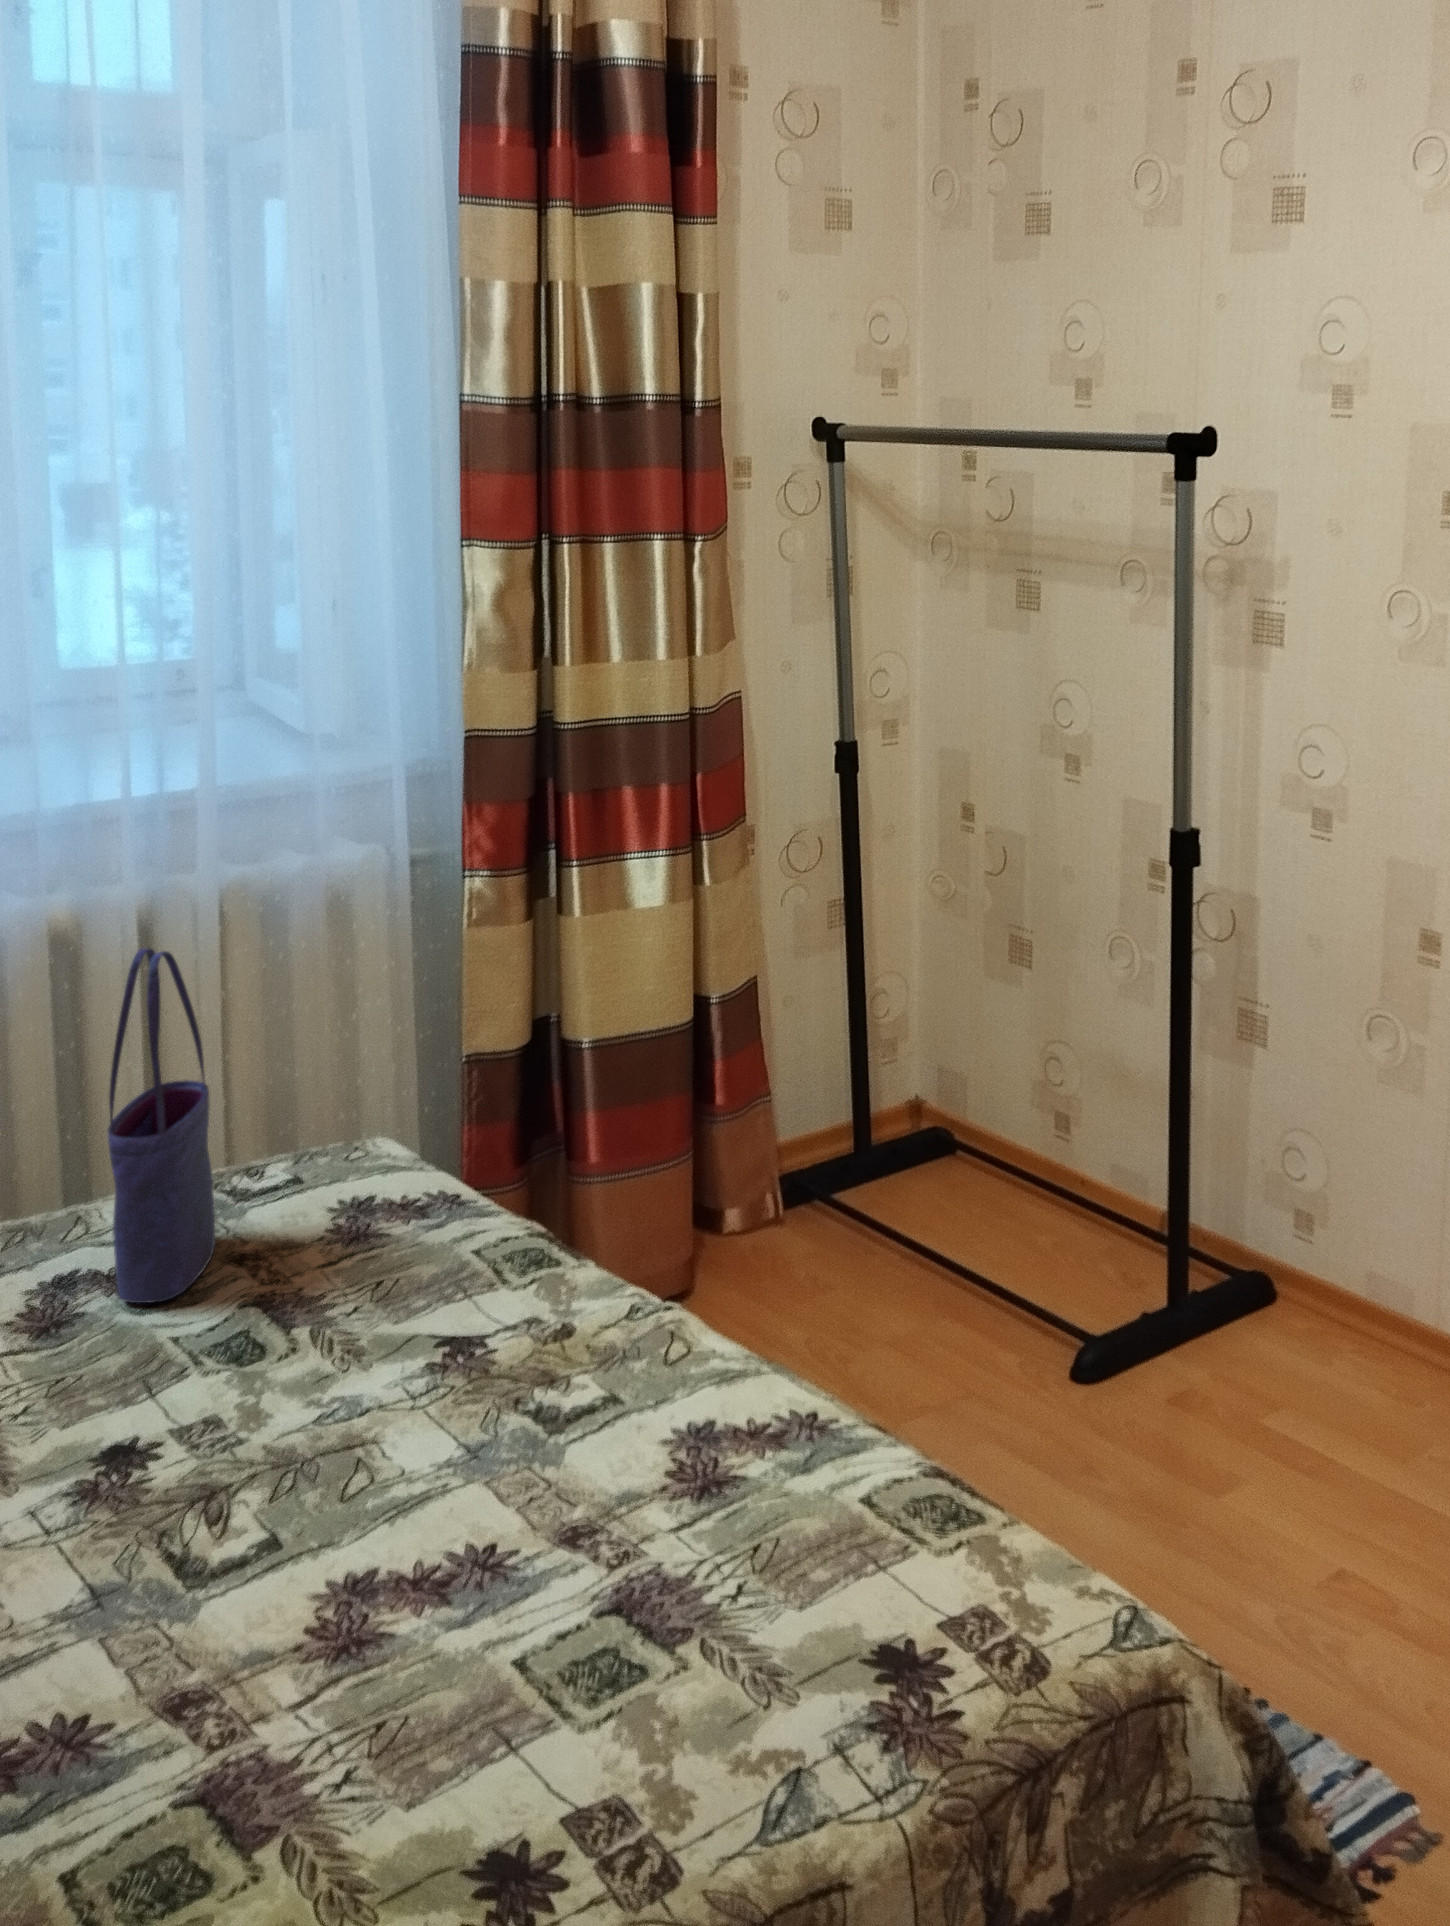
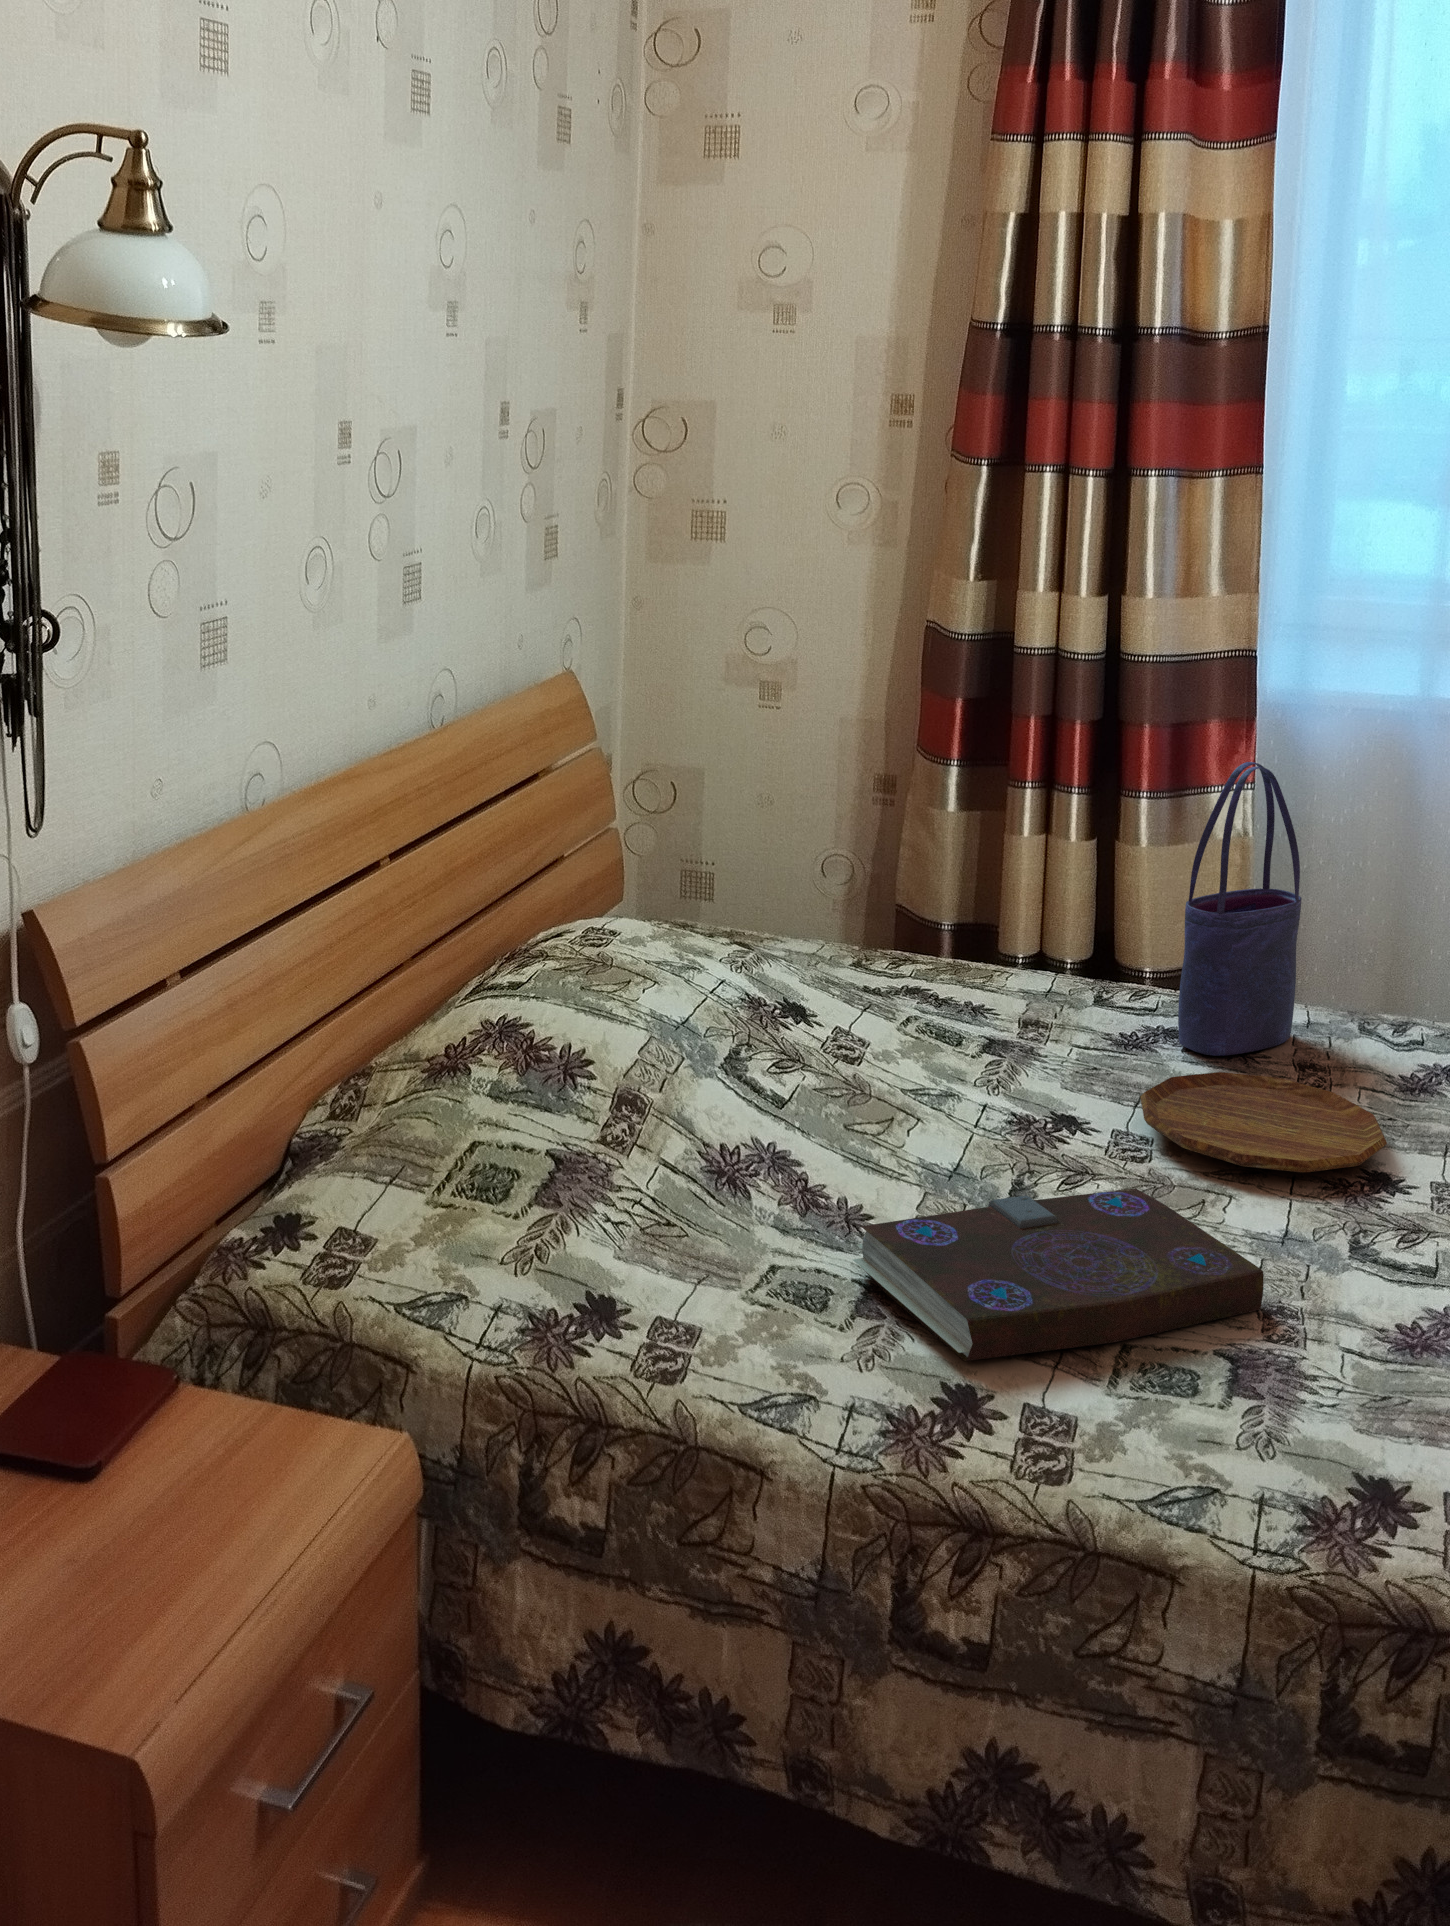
tray: none [198,1281,473,1420] -> present [1140,1072,1387,1172]
book: none [171,1495,585,1824] -> present [853,1188,1266,1361]

